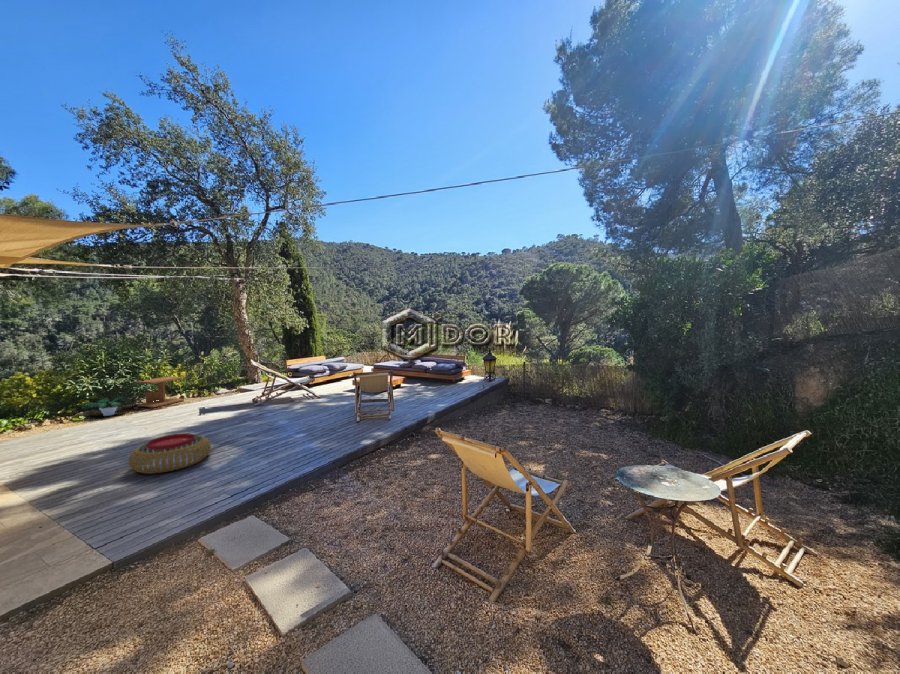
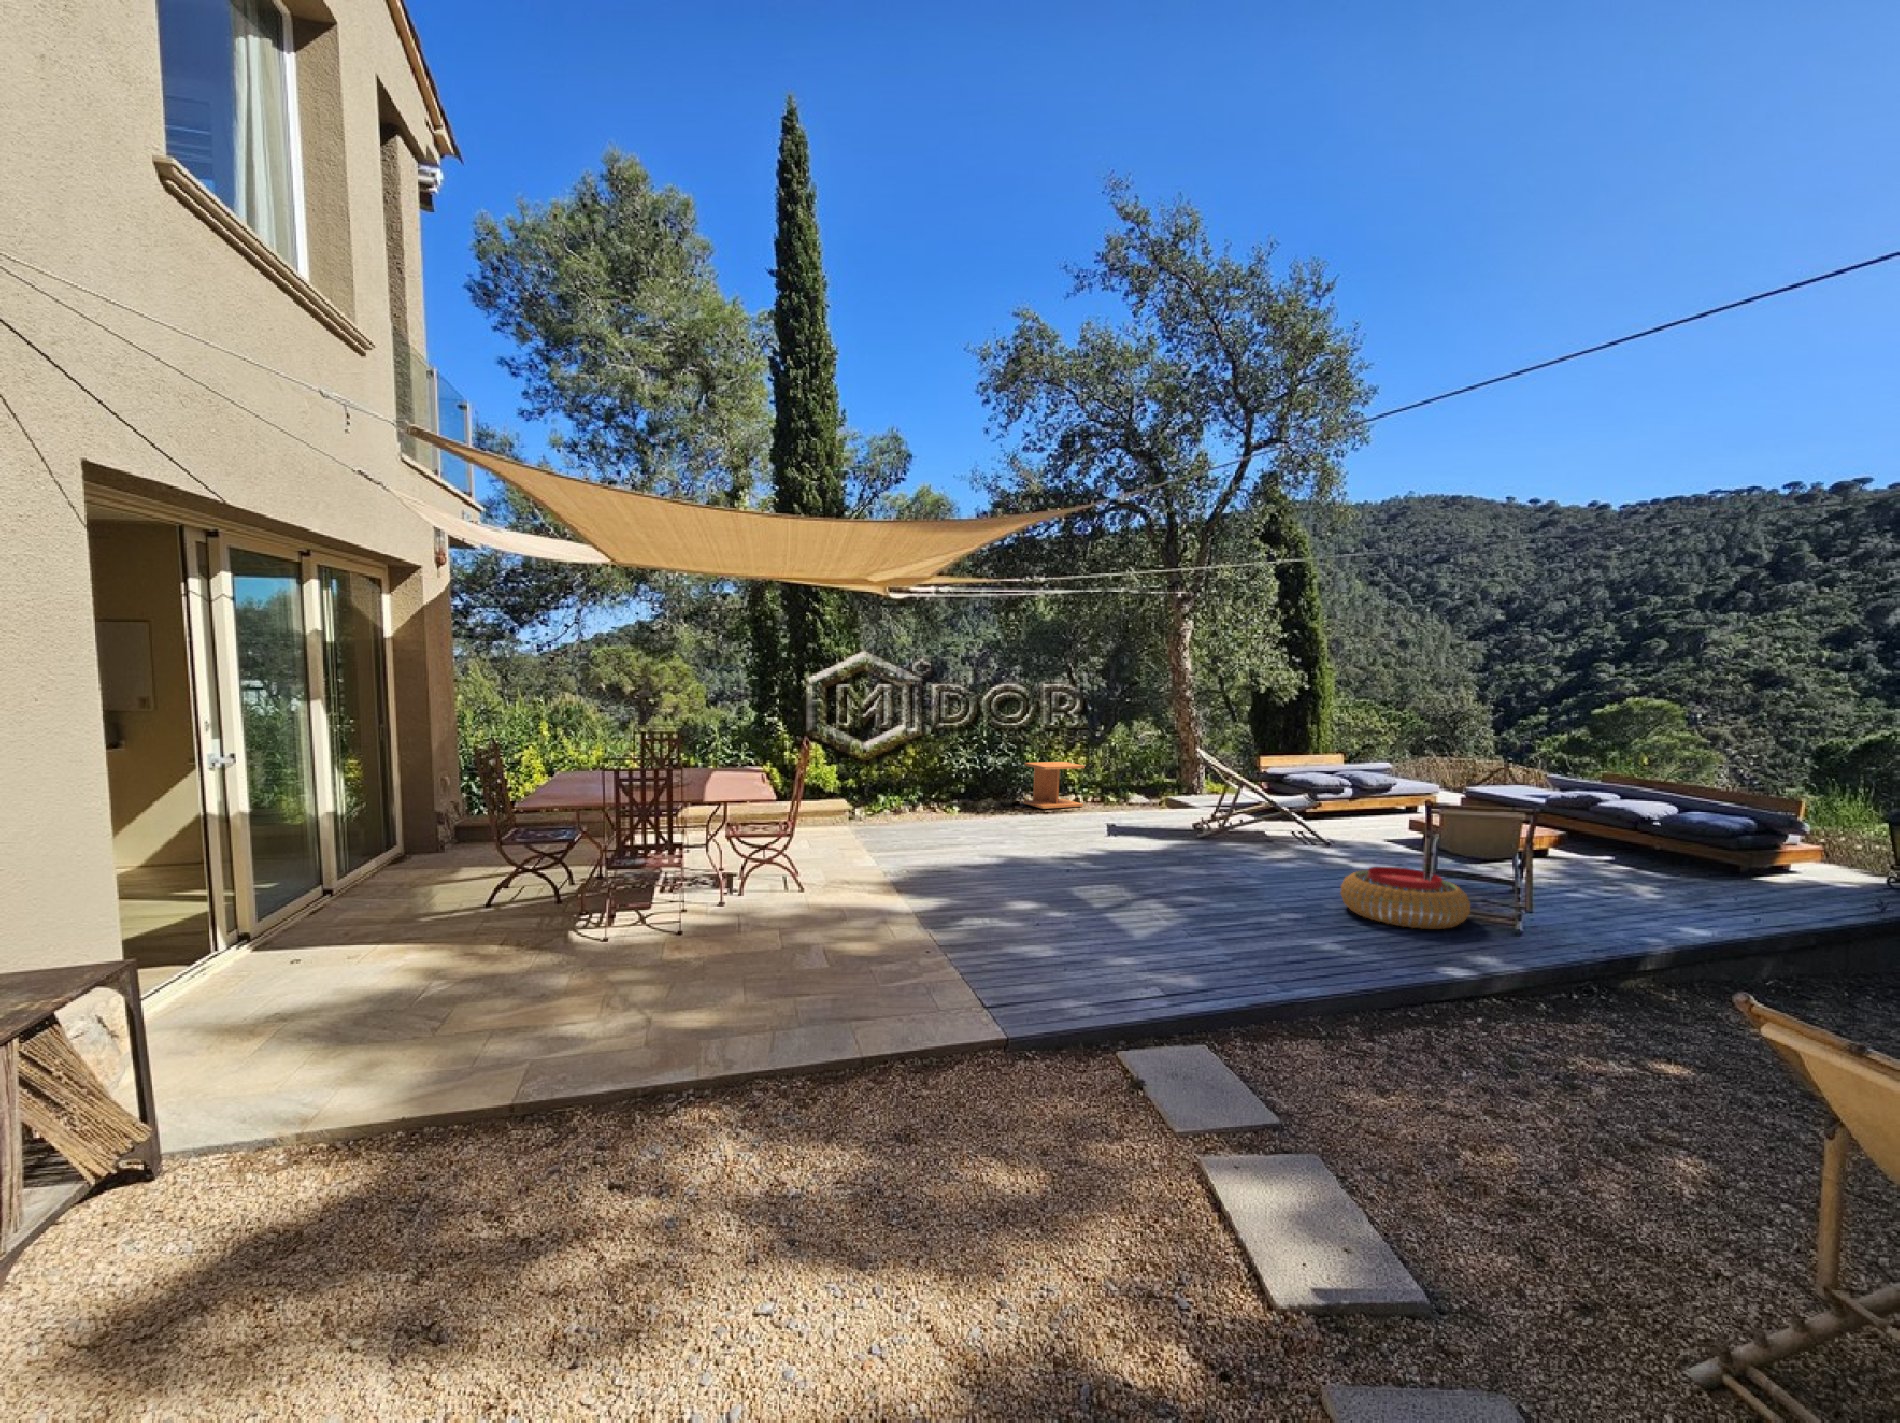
potted plant: present [81,396,132,416] -> none [963,783,1019,810]
pouf: present [129,433,211,474] -> present [1340,867,1470,929]

